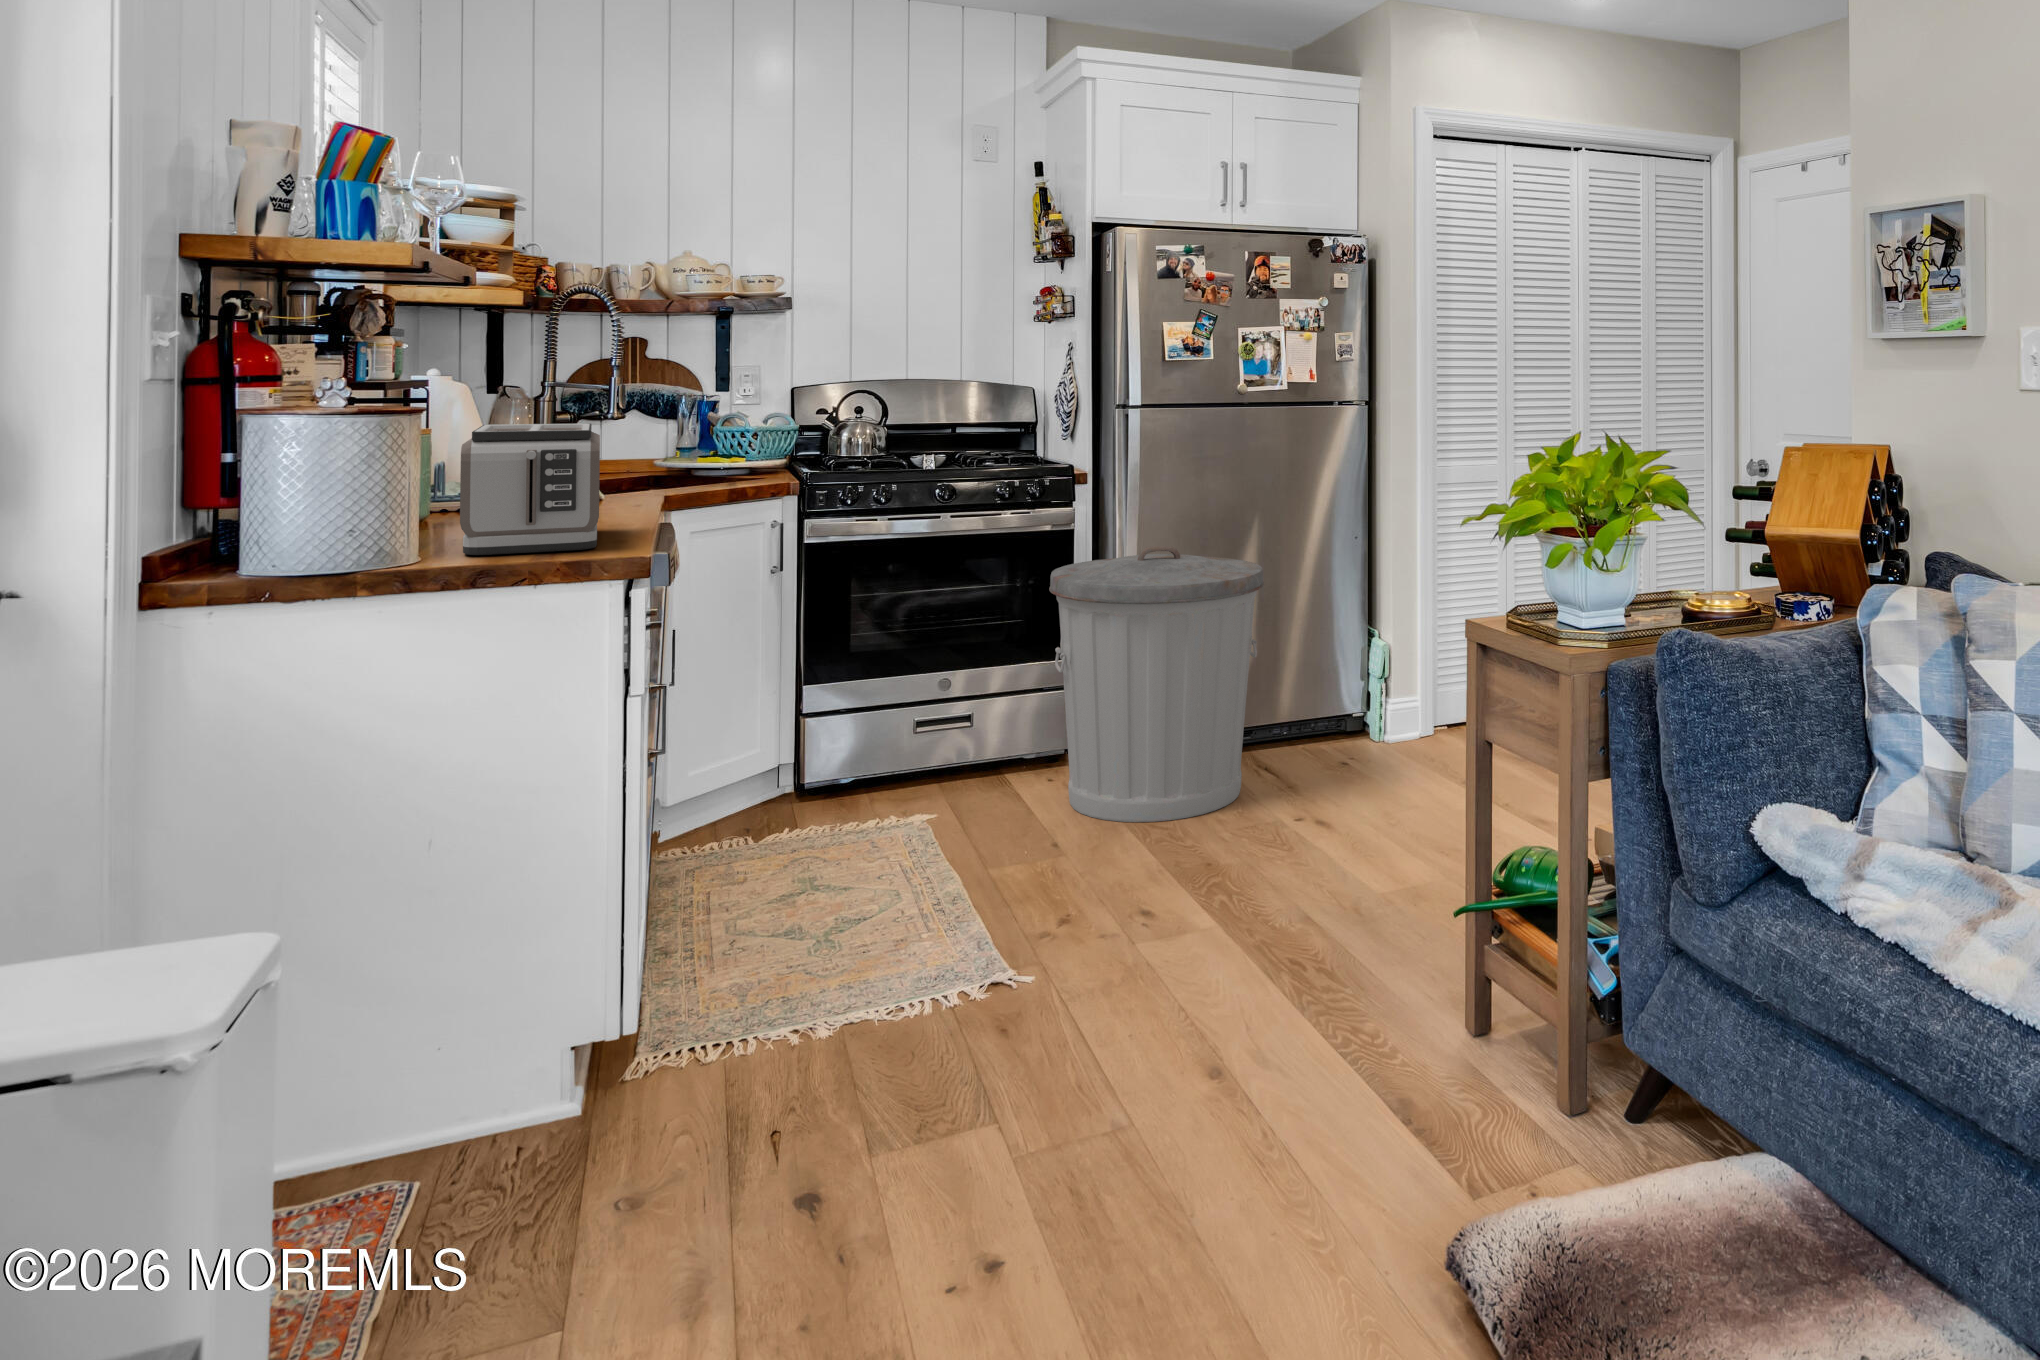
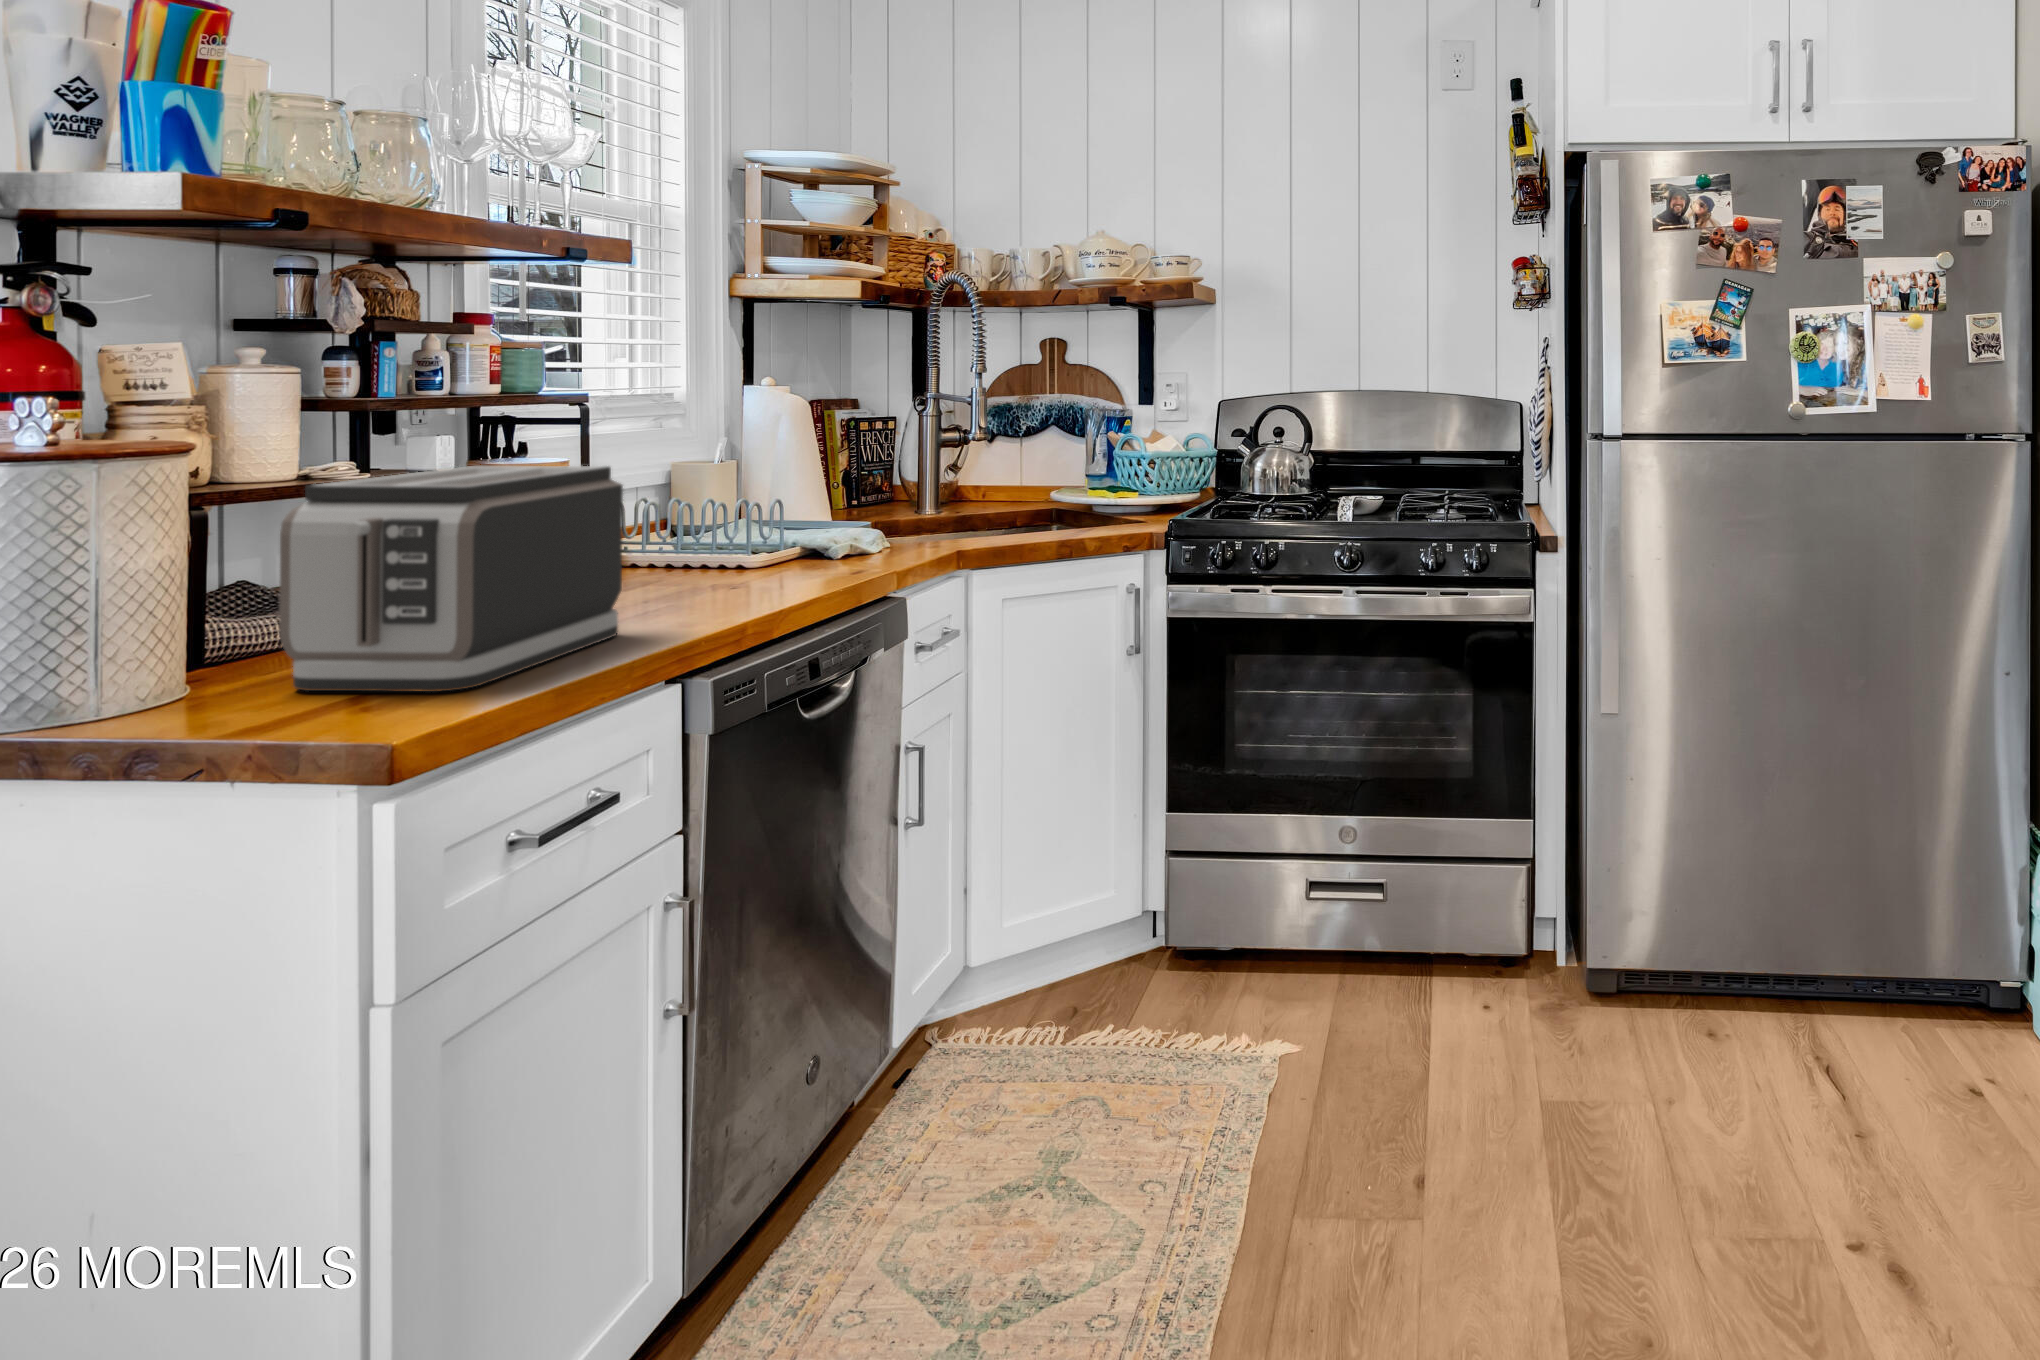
trash can: present [1049,546,1264,822] -> none [1450,677,1806,1175]

